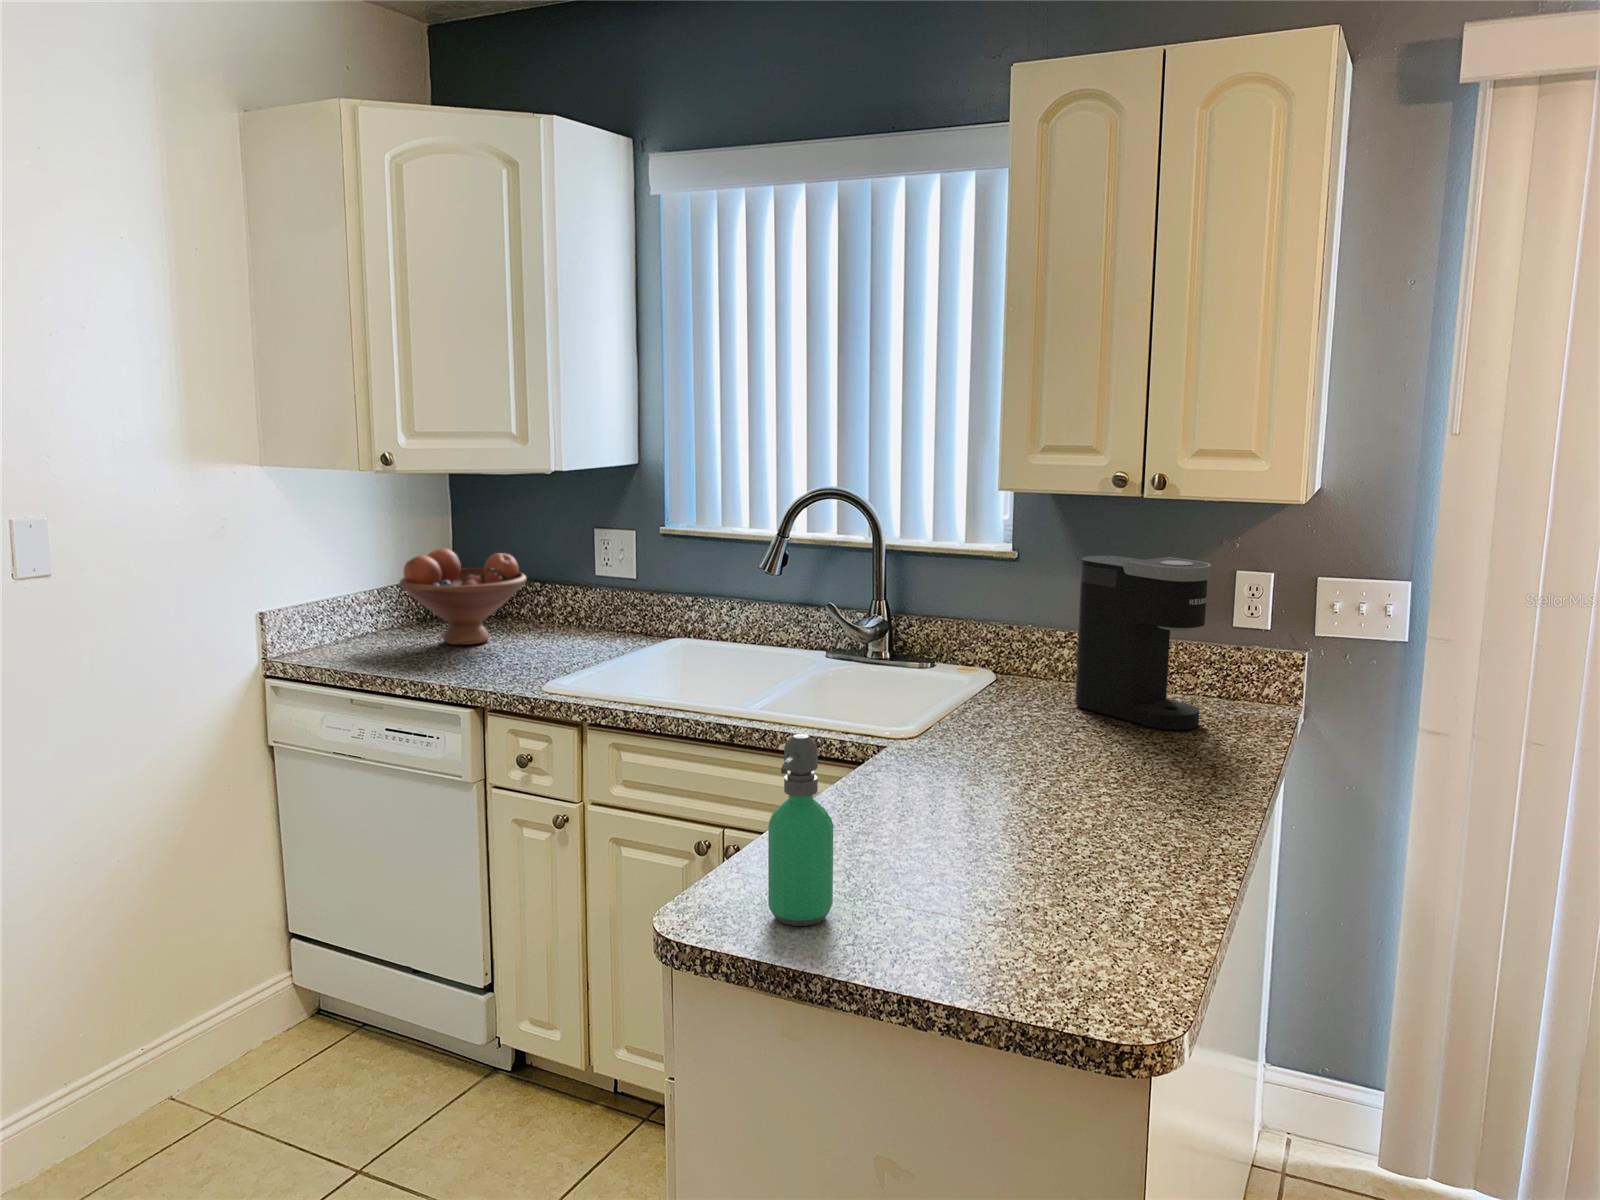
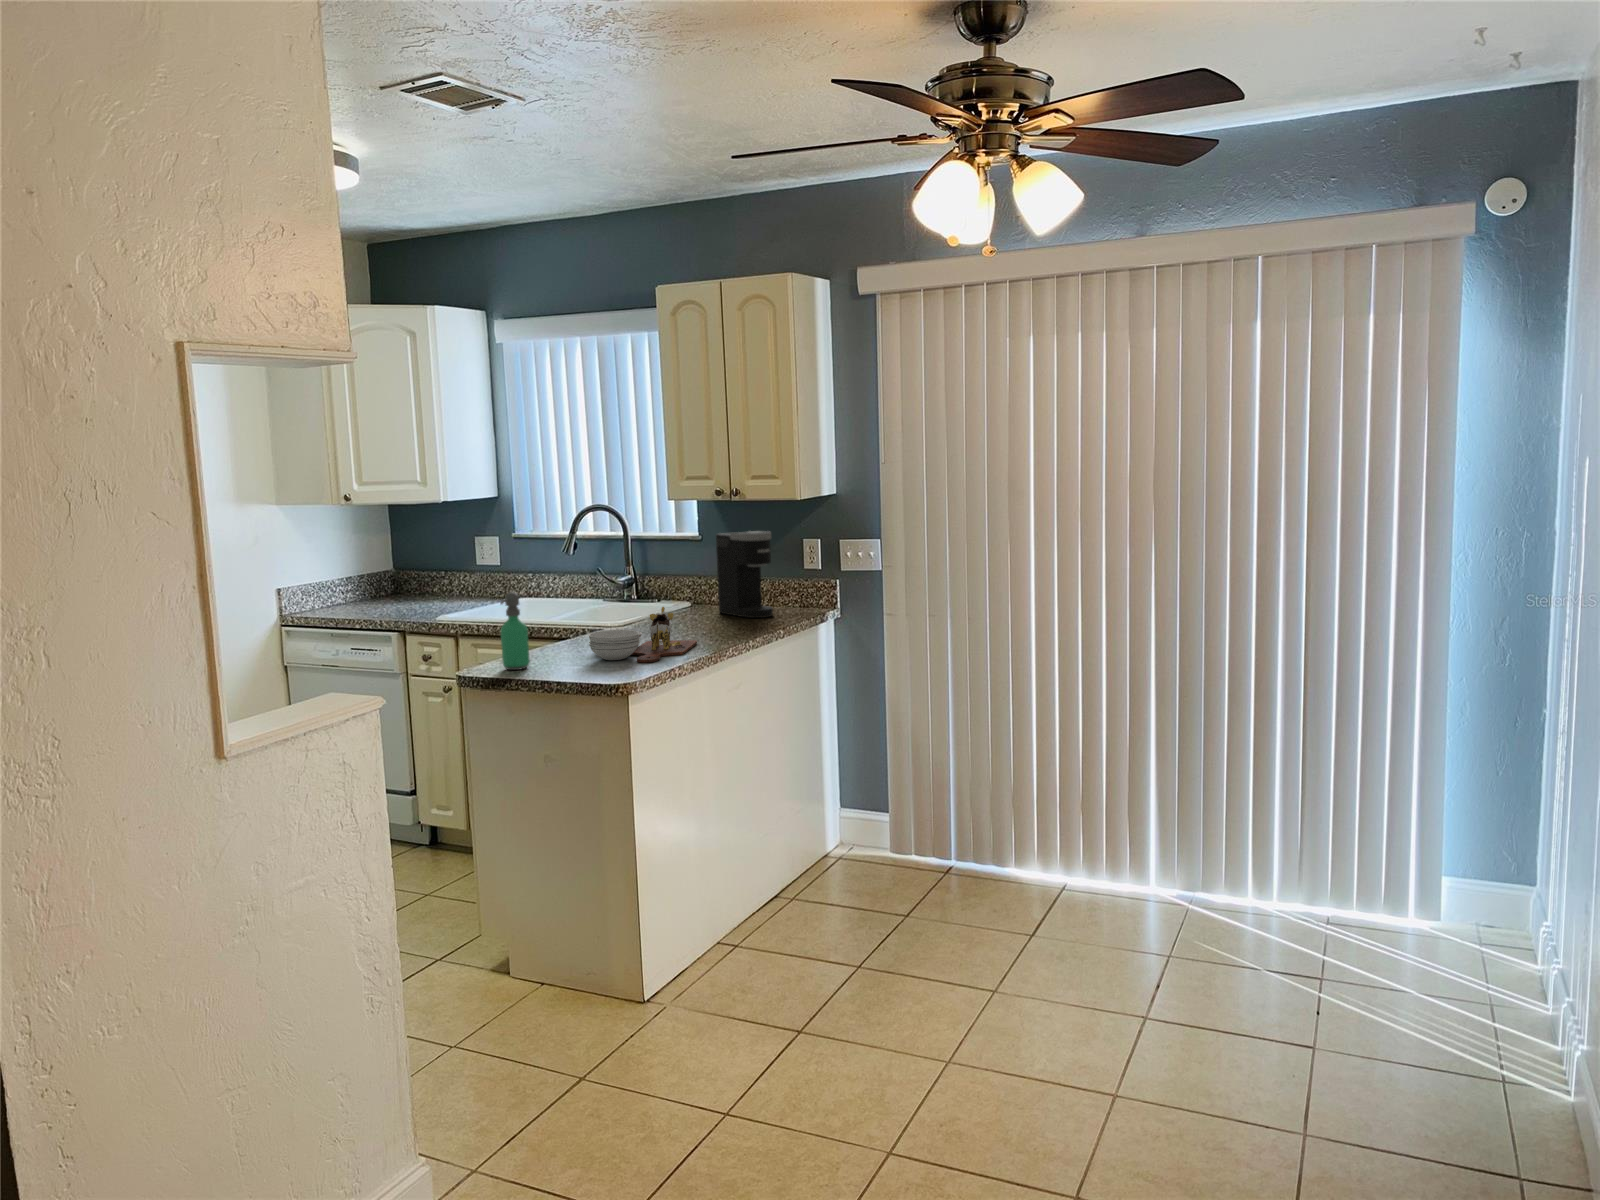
fruit bowl: present [399,548,527,645] -> none [358,552,434,607]
cutting board: none [934,747,1168,914] -> present [589,607,697,662]

